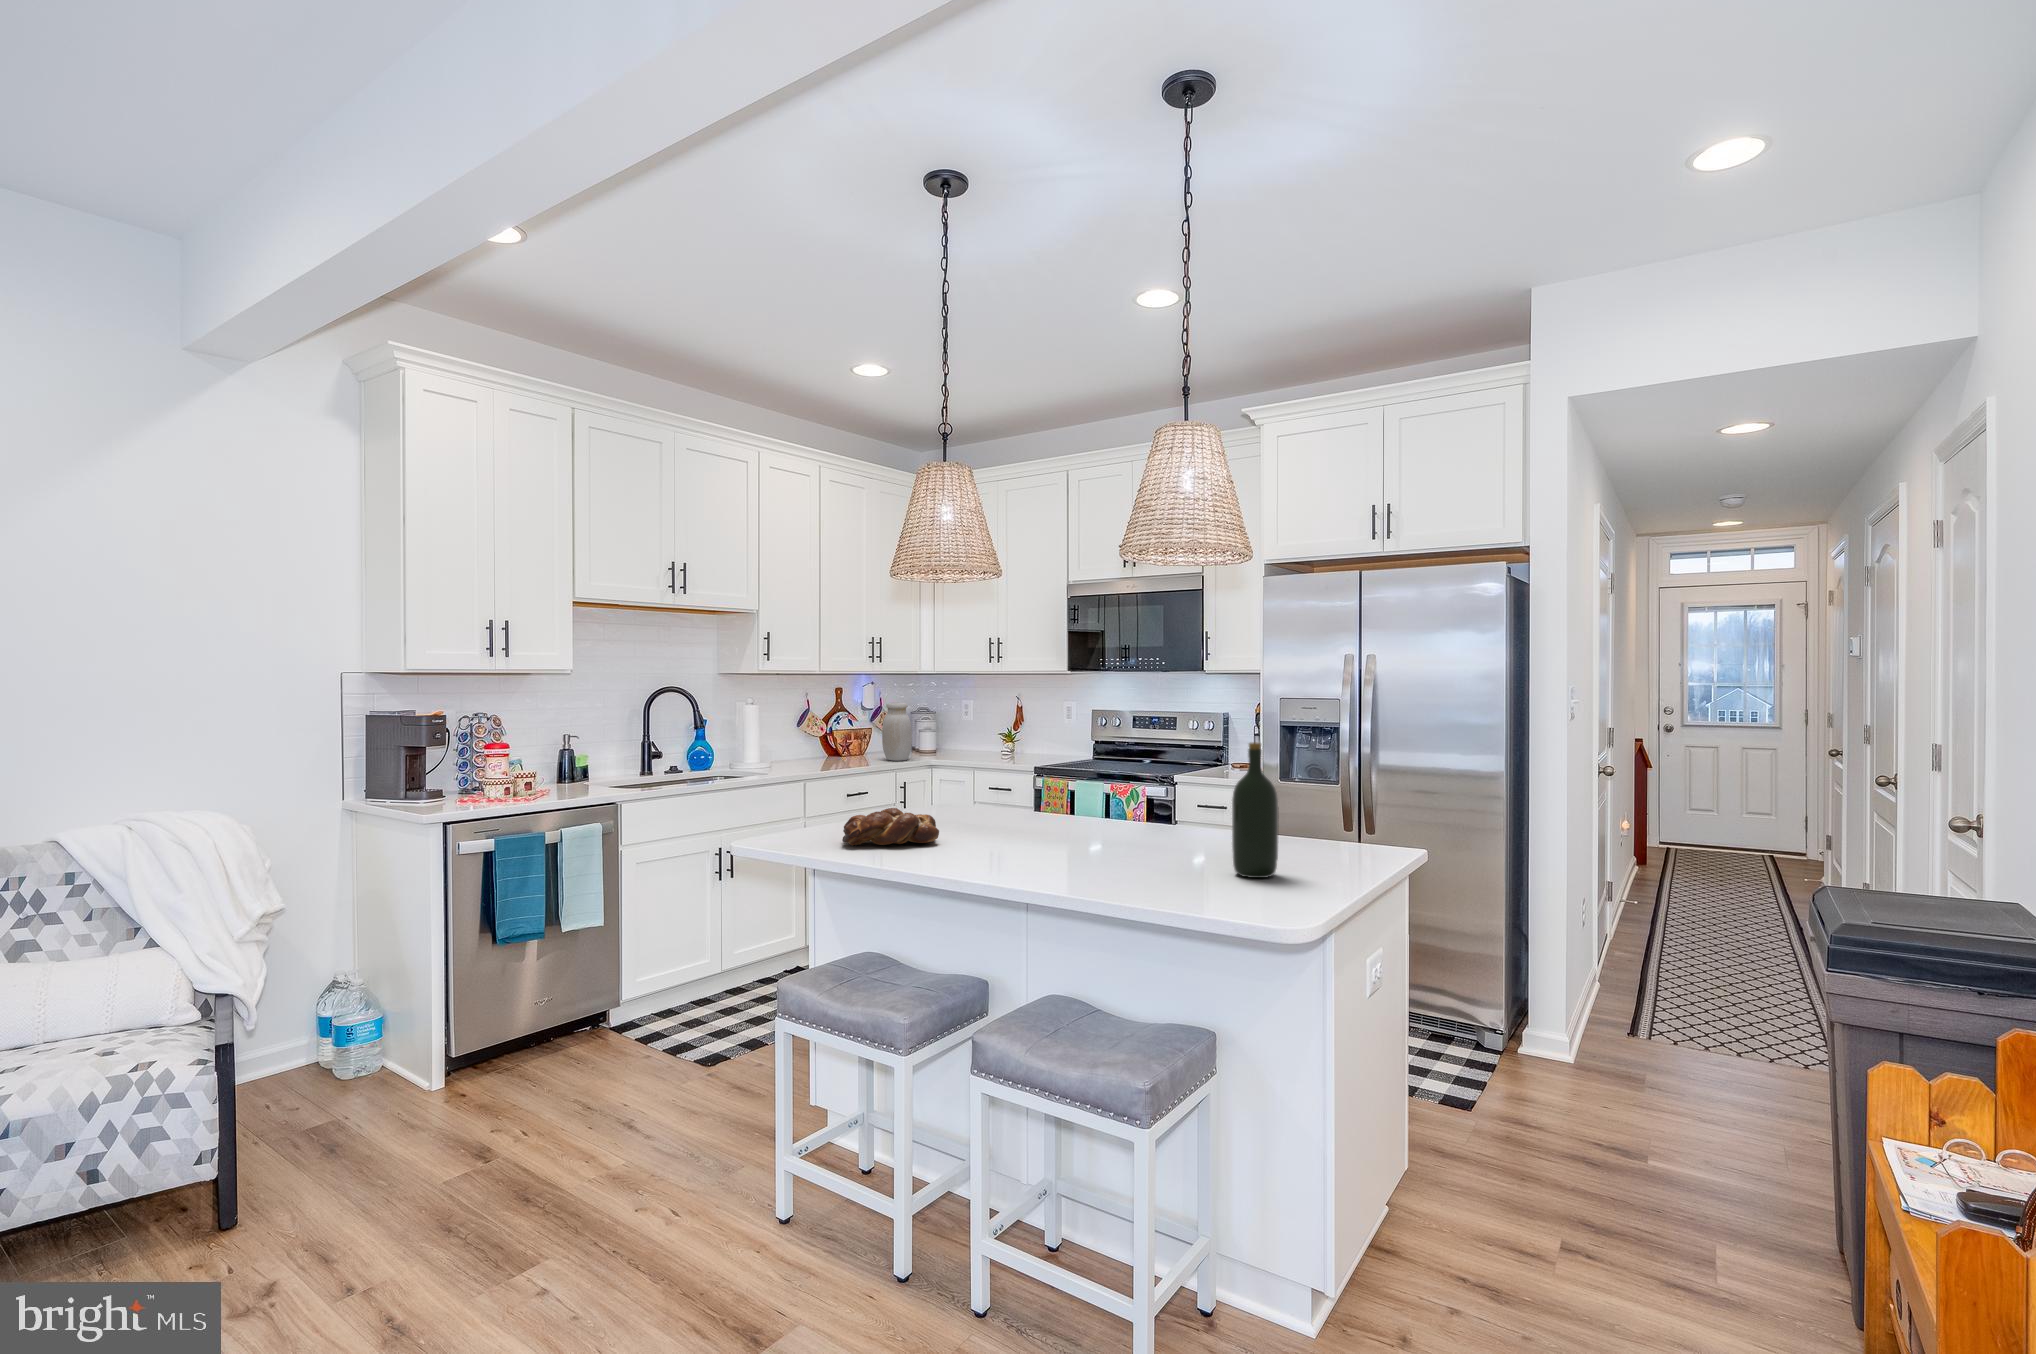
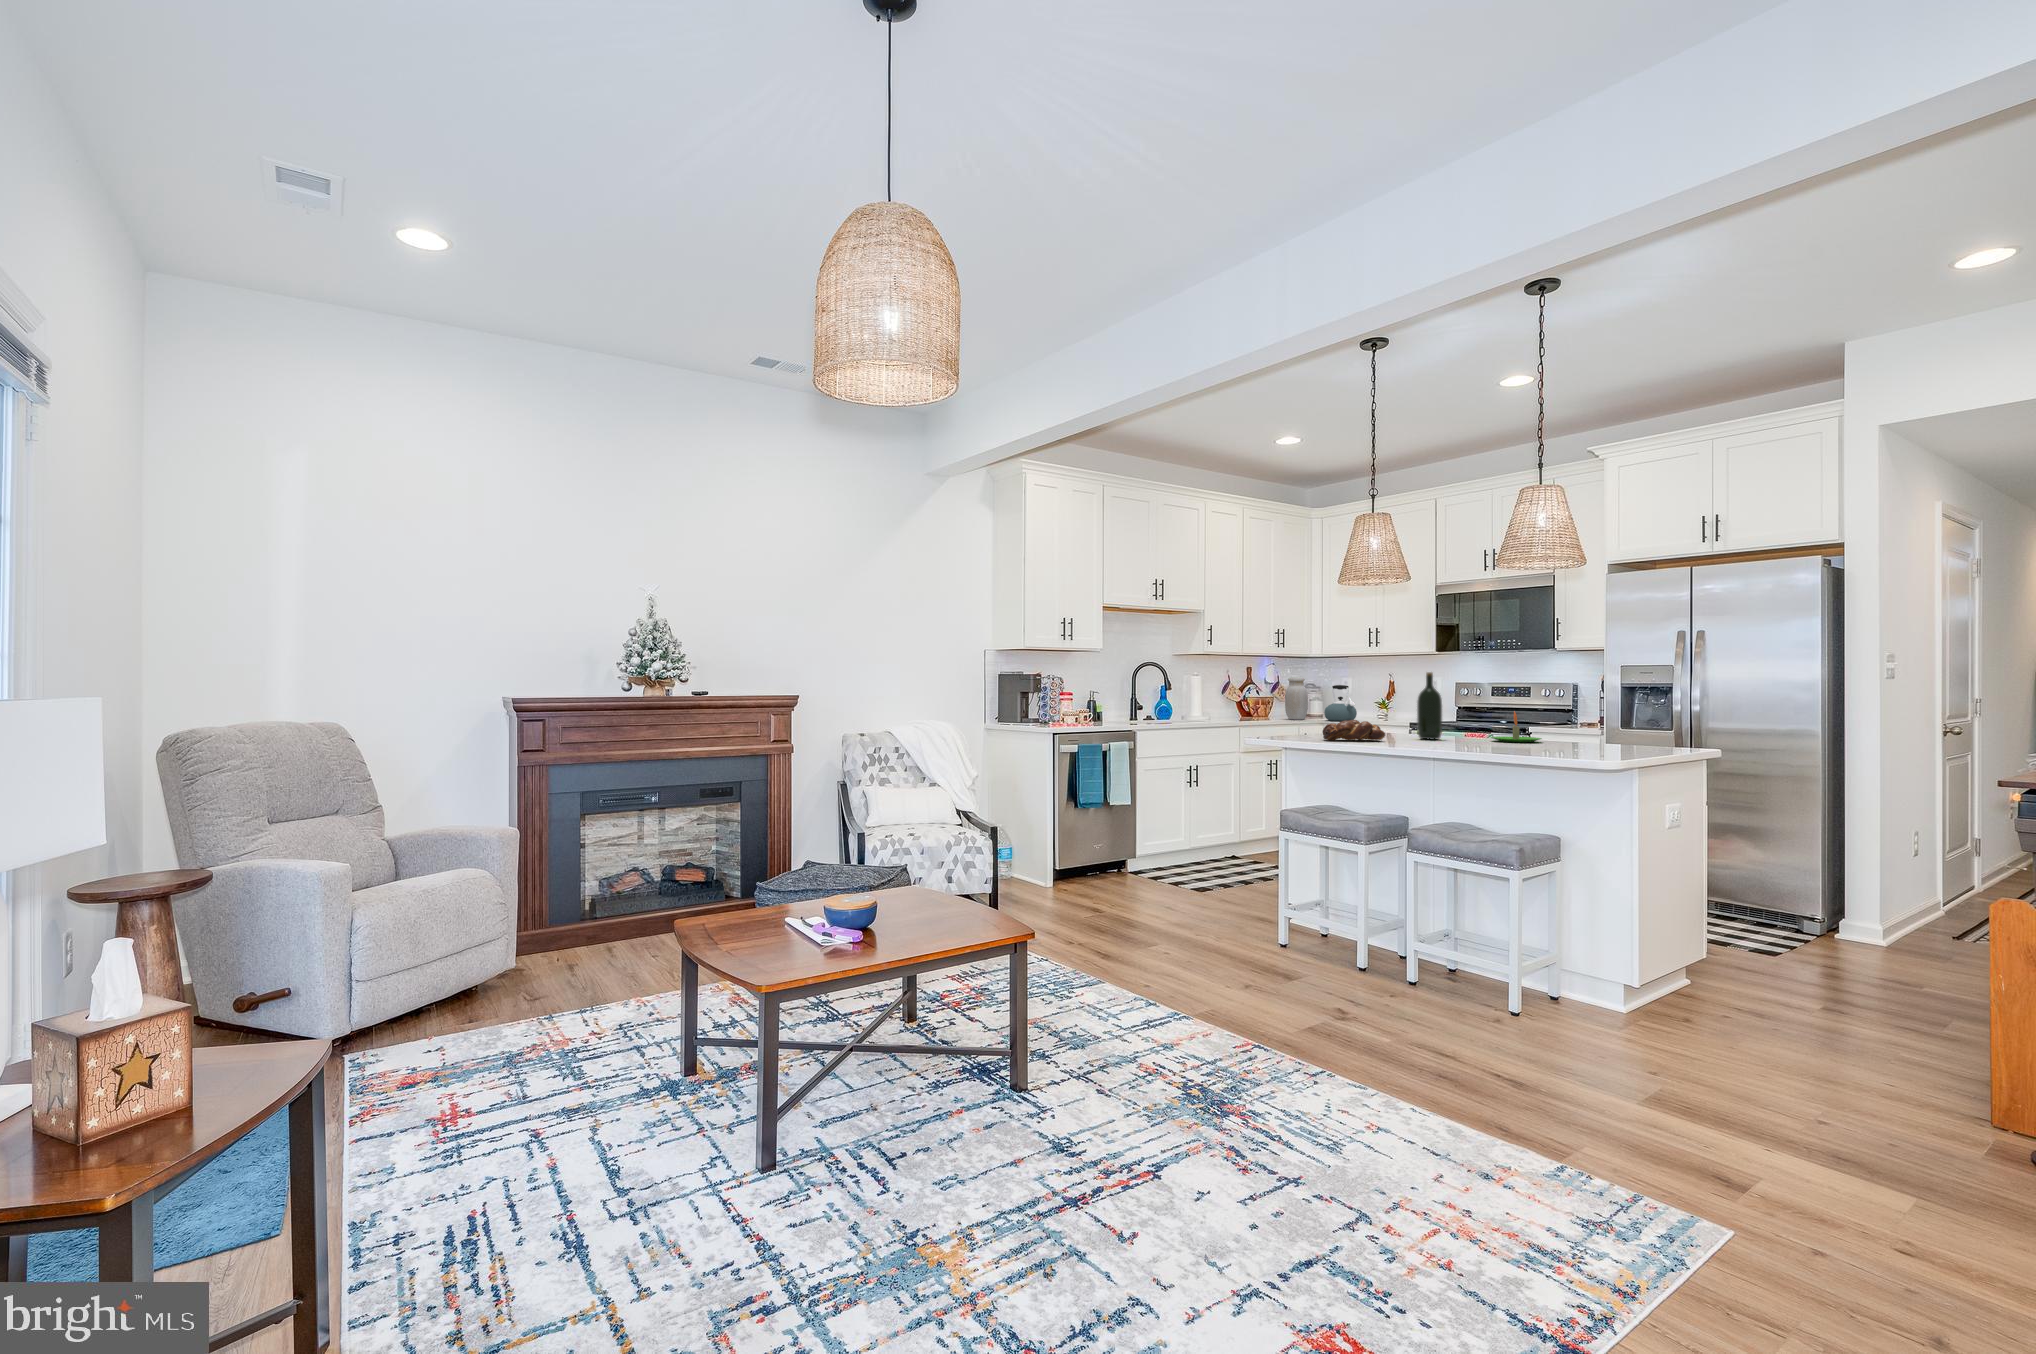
kettle: none [930,714,972,764] -> present [1324,685,1357,721]
wine bottle: present [1232,742,1278,878] -> present [1417,672,1442,740]
candle: none [1100,786,1171,836] -> present [1491,712,1542,742]

